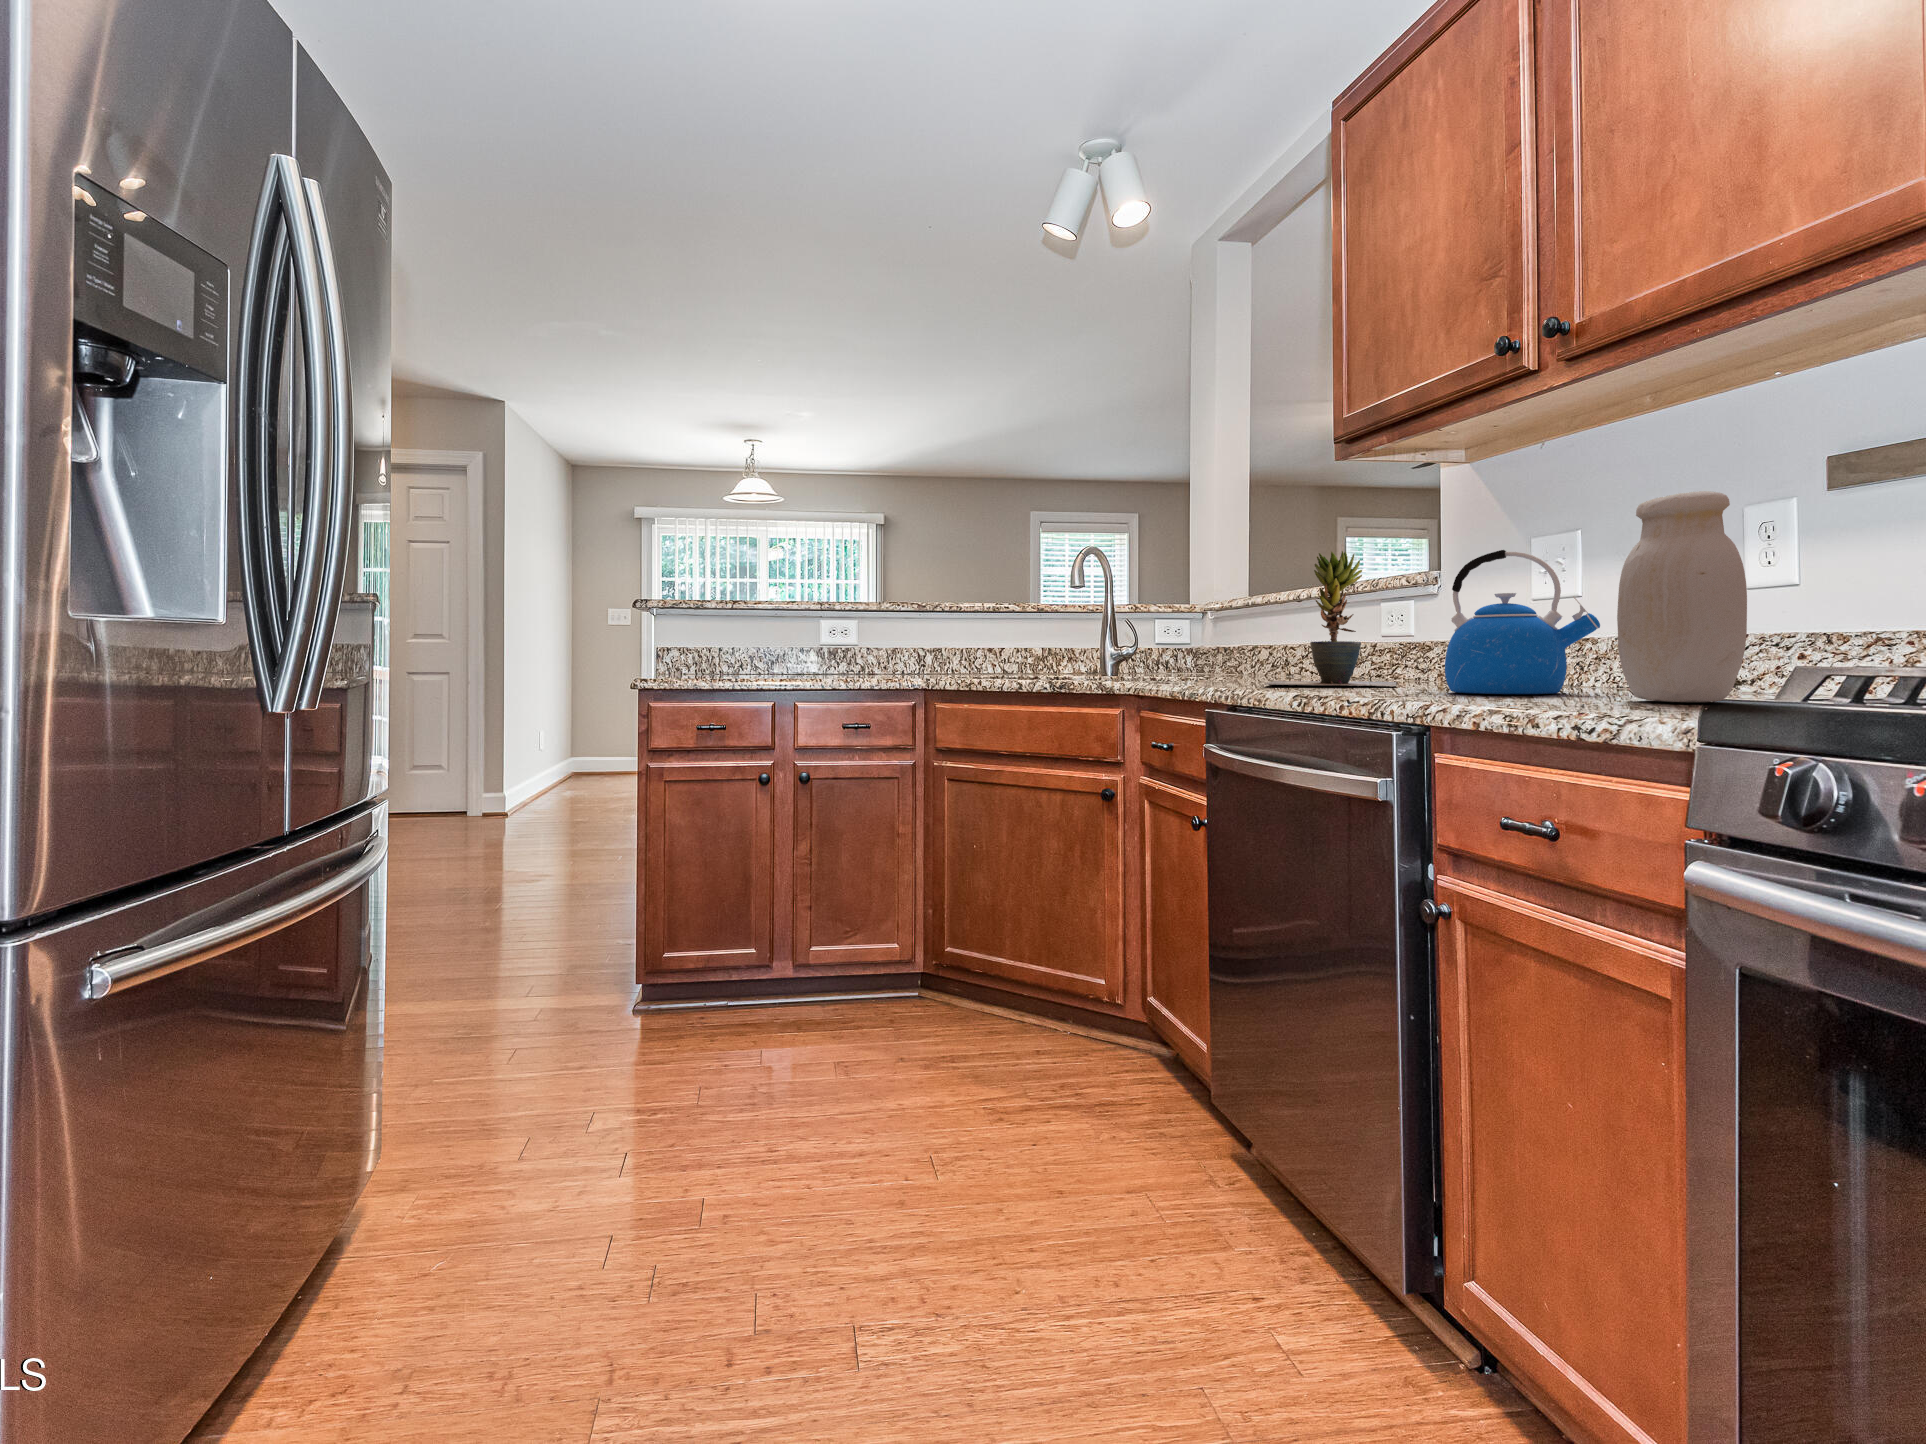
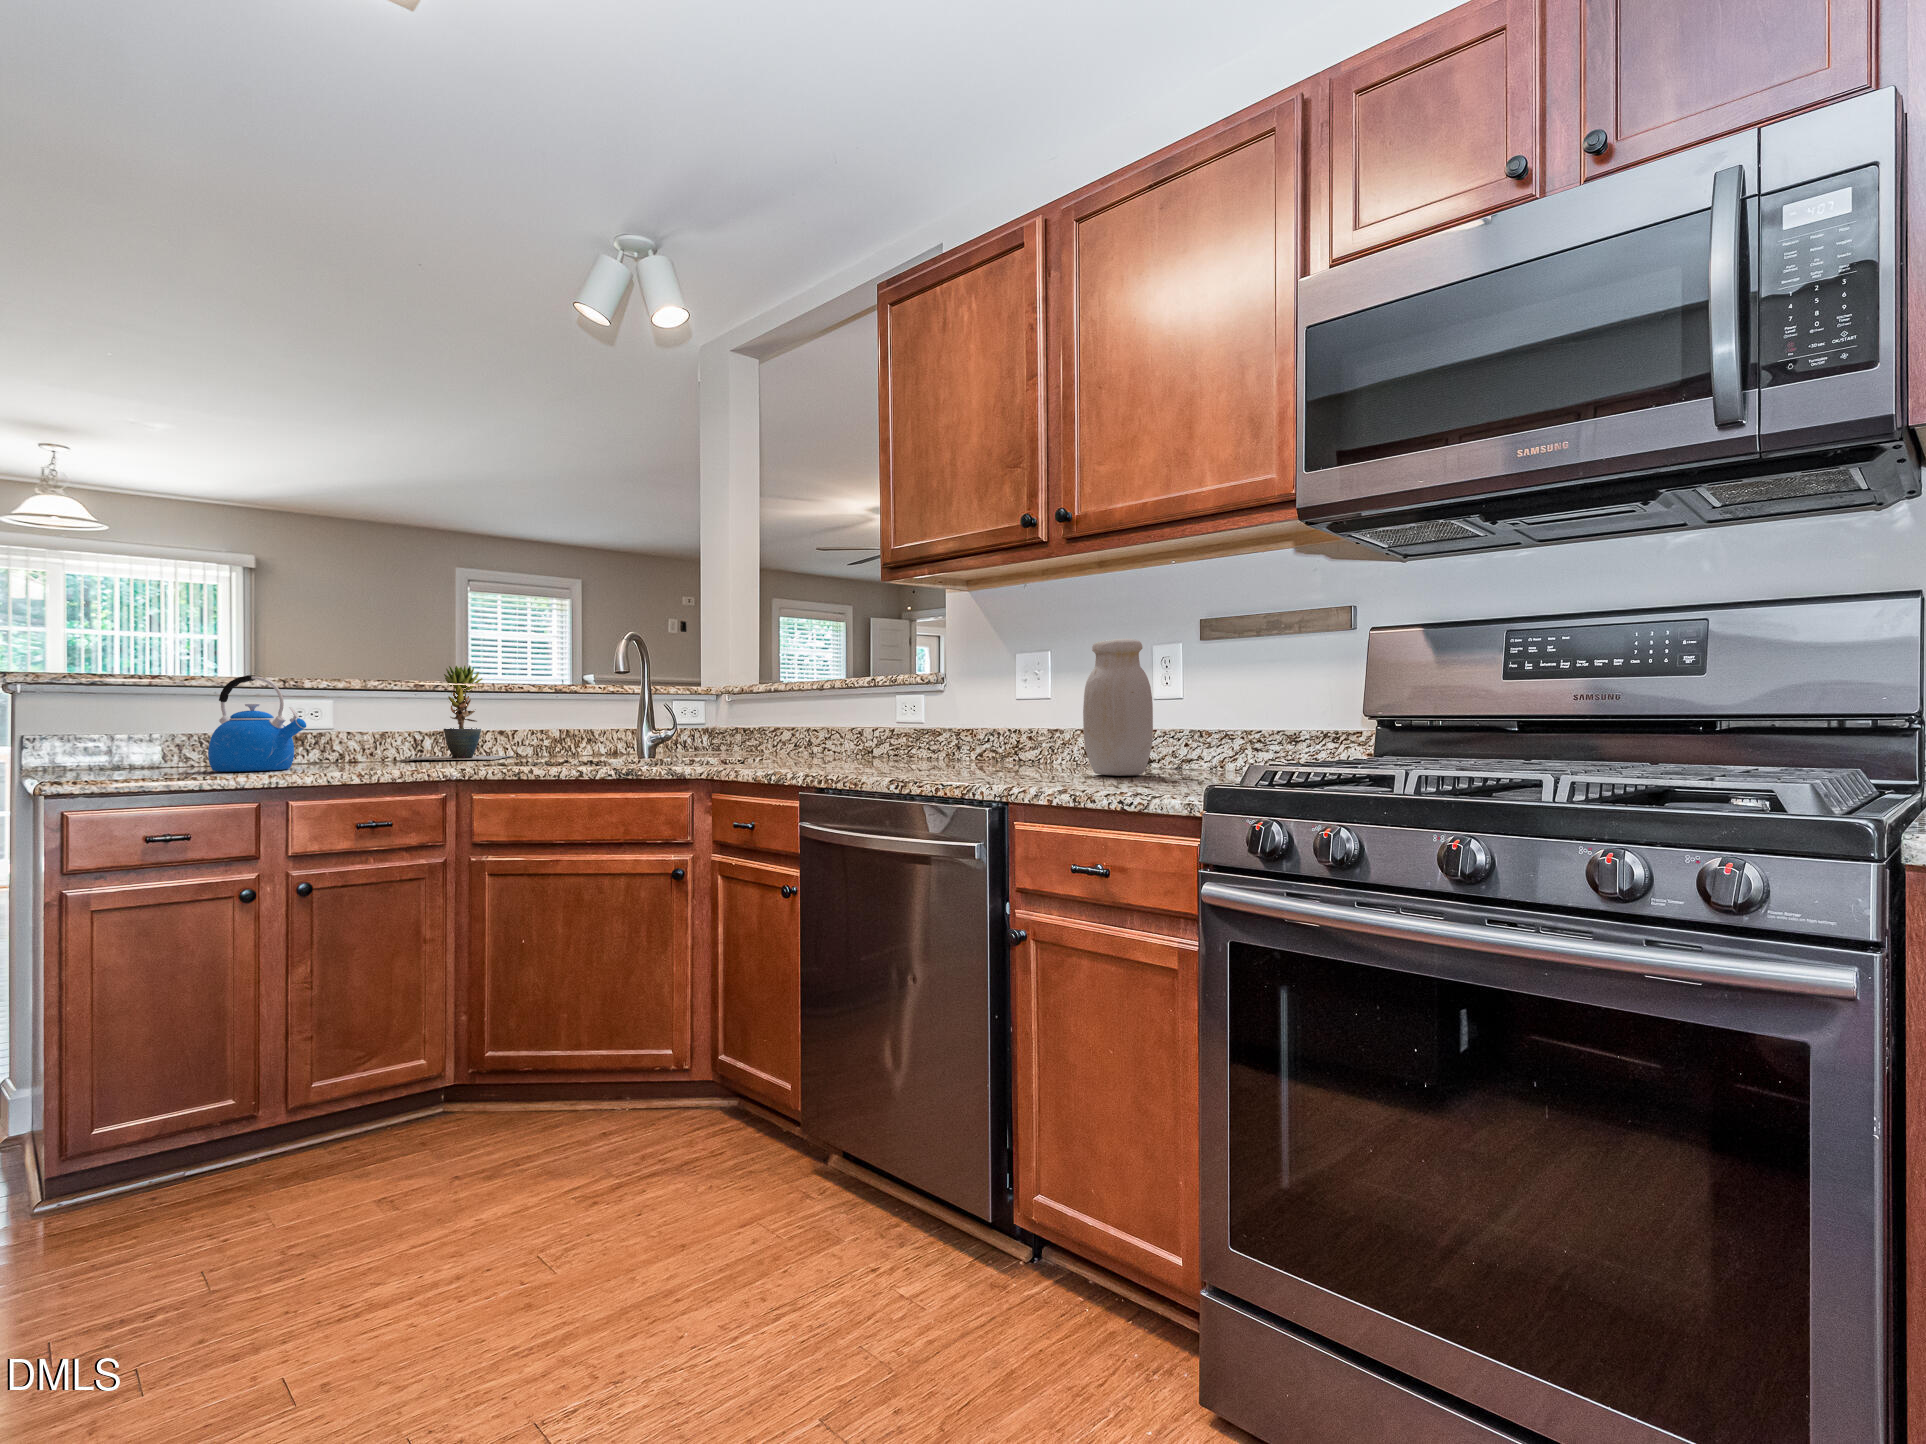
kettle: present [1445,550,1600,694] -> present [208,675,306,772]
potted plant: present [1263,551,1396,686] -> present [404,665,512,760]

